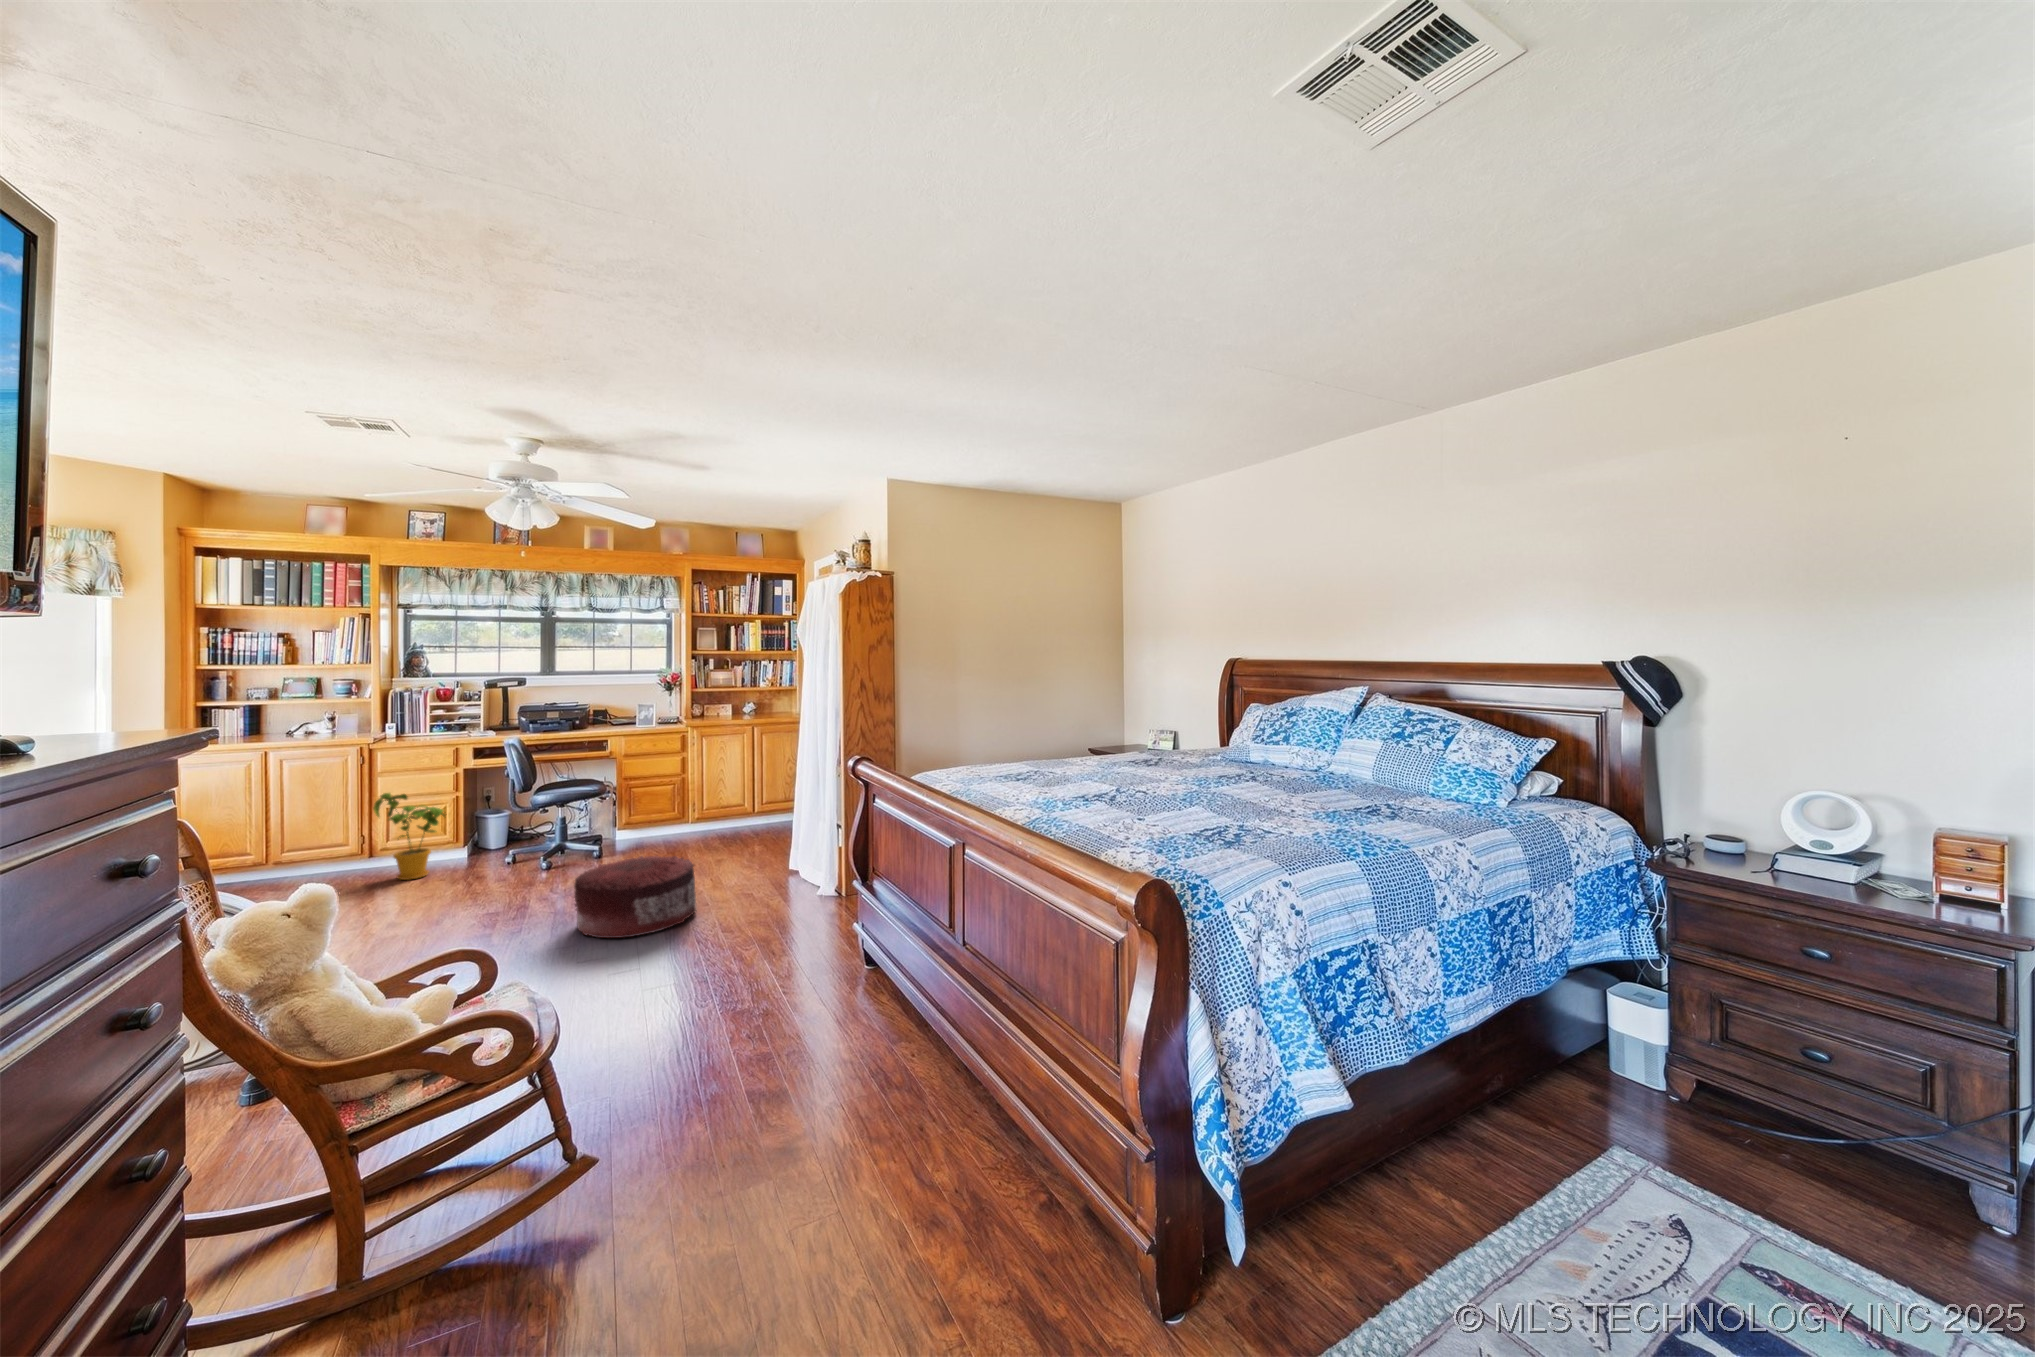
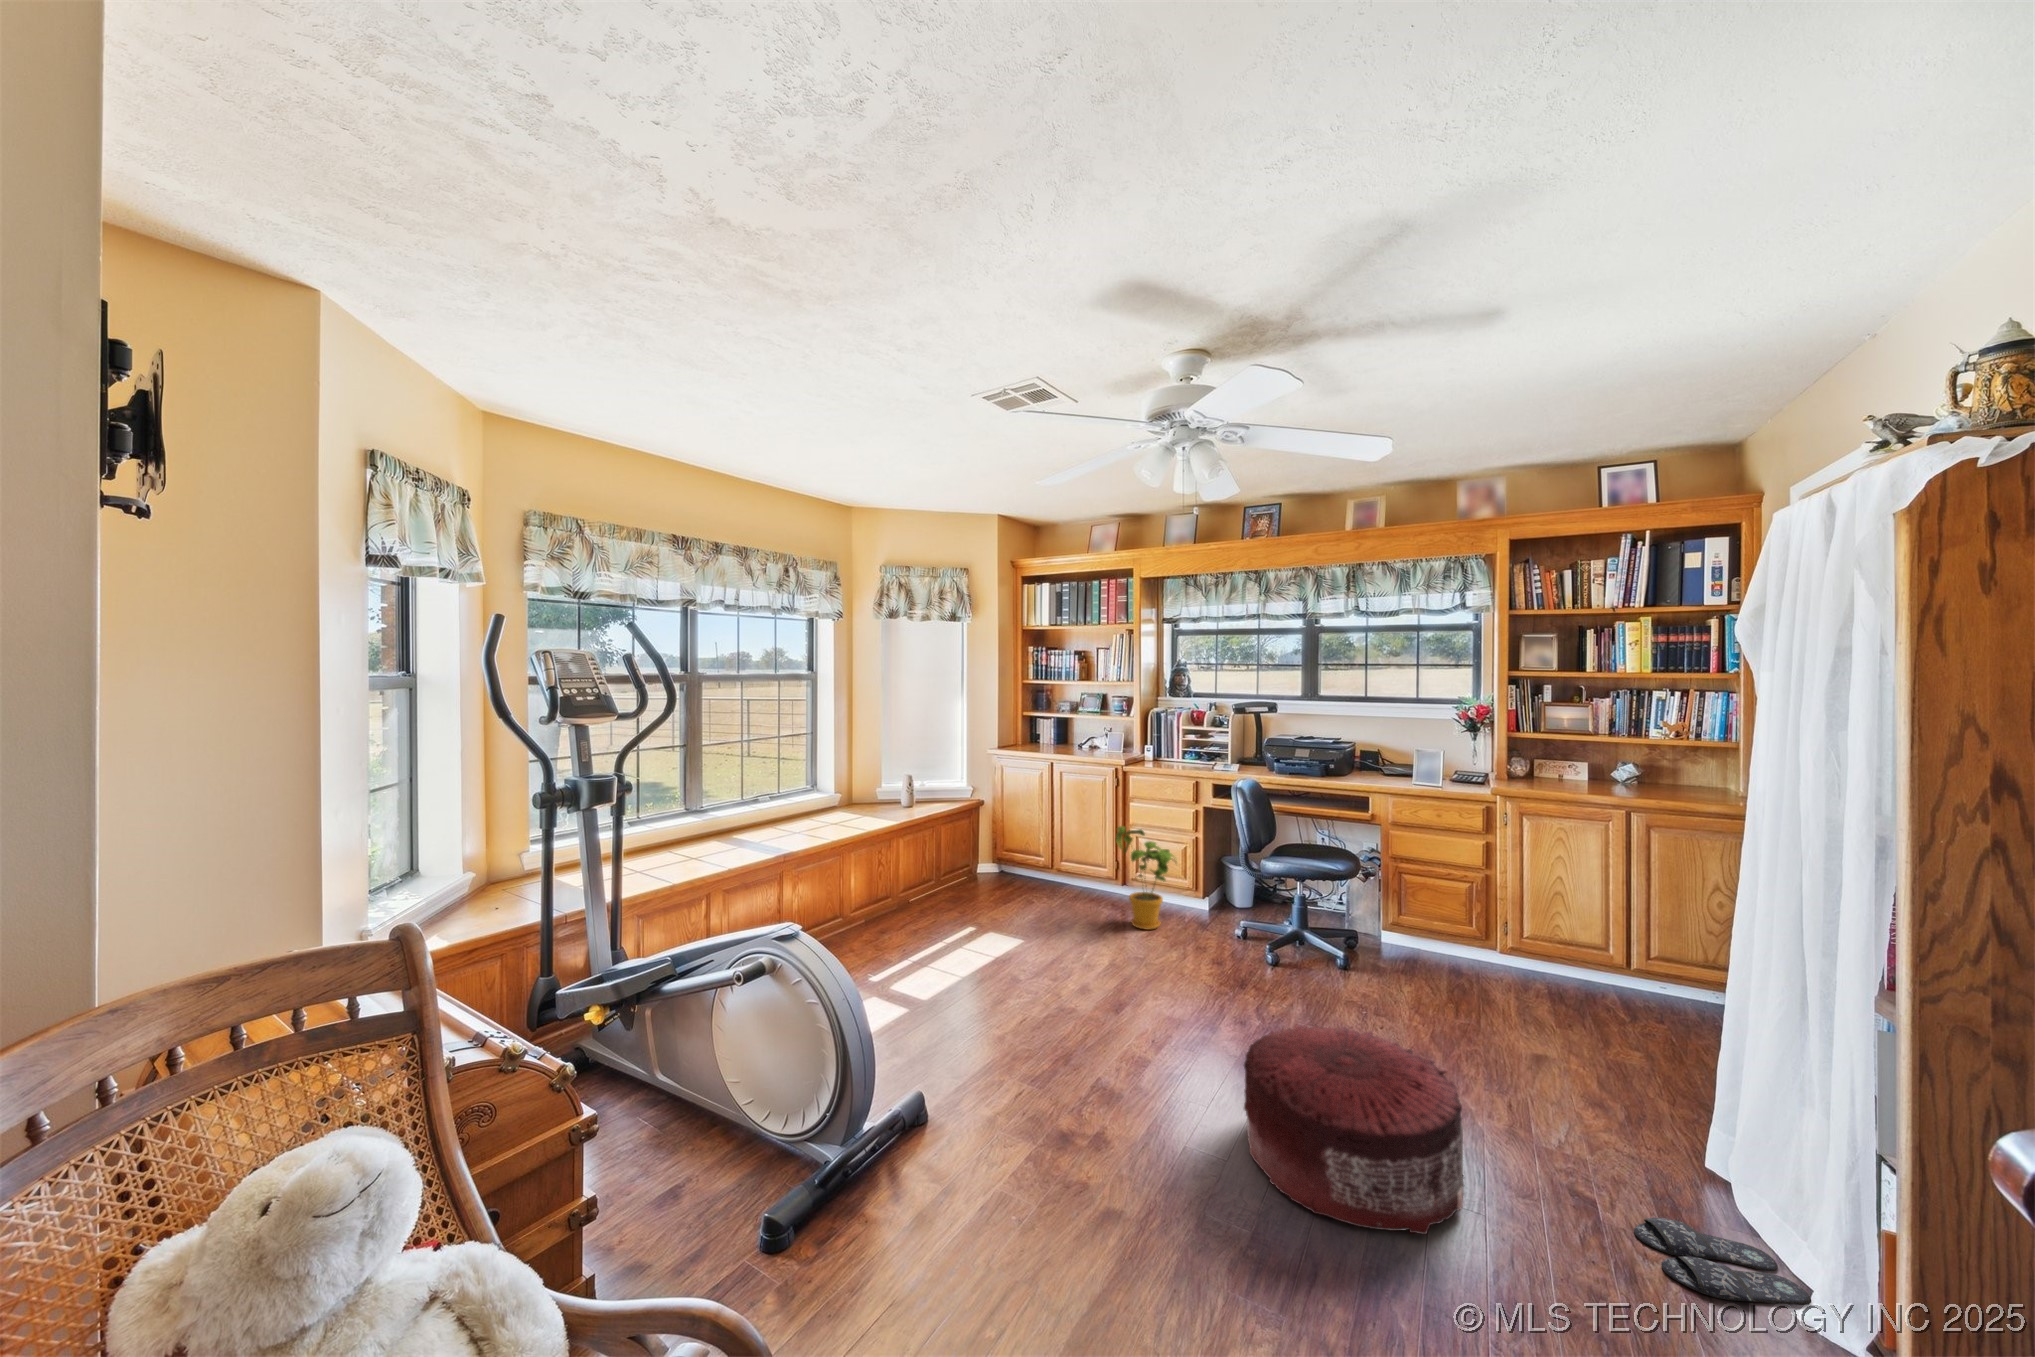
slippers: none [763,884,816,900] -> present [1634,1218,1811,1305]

